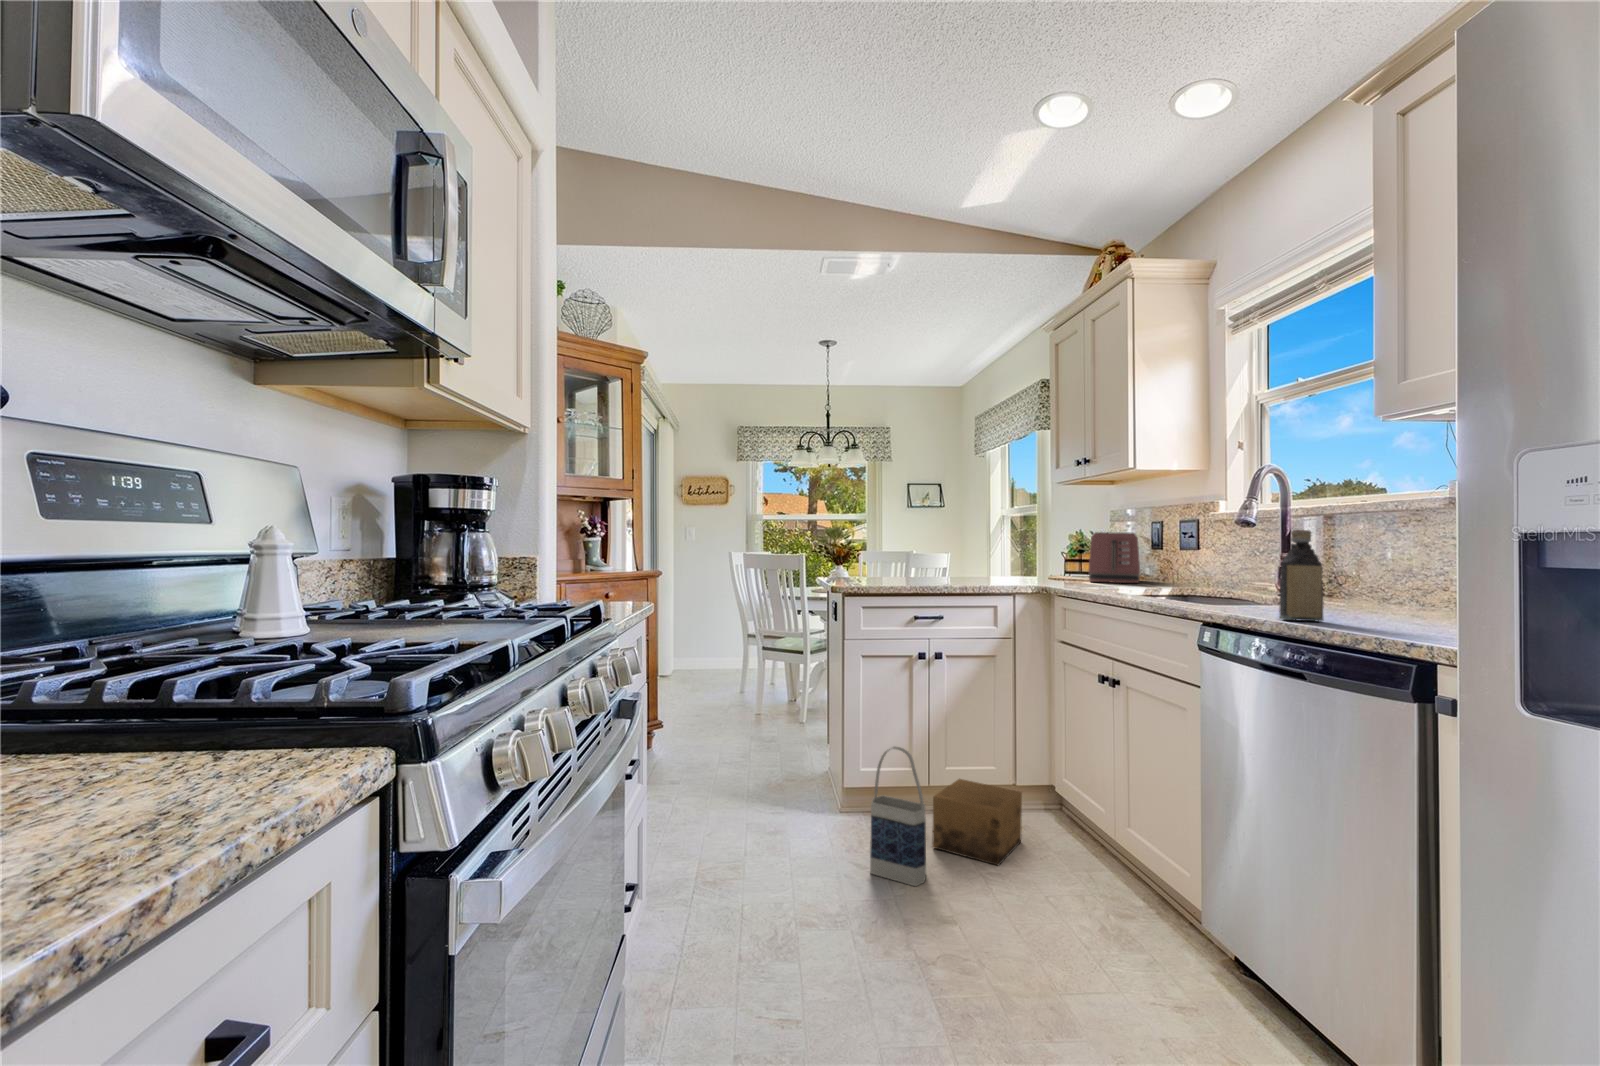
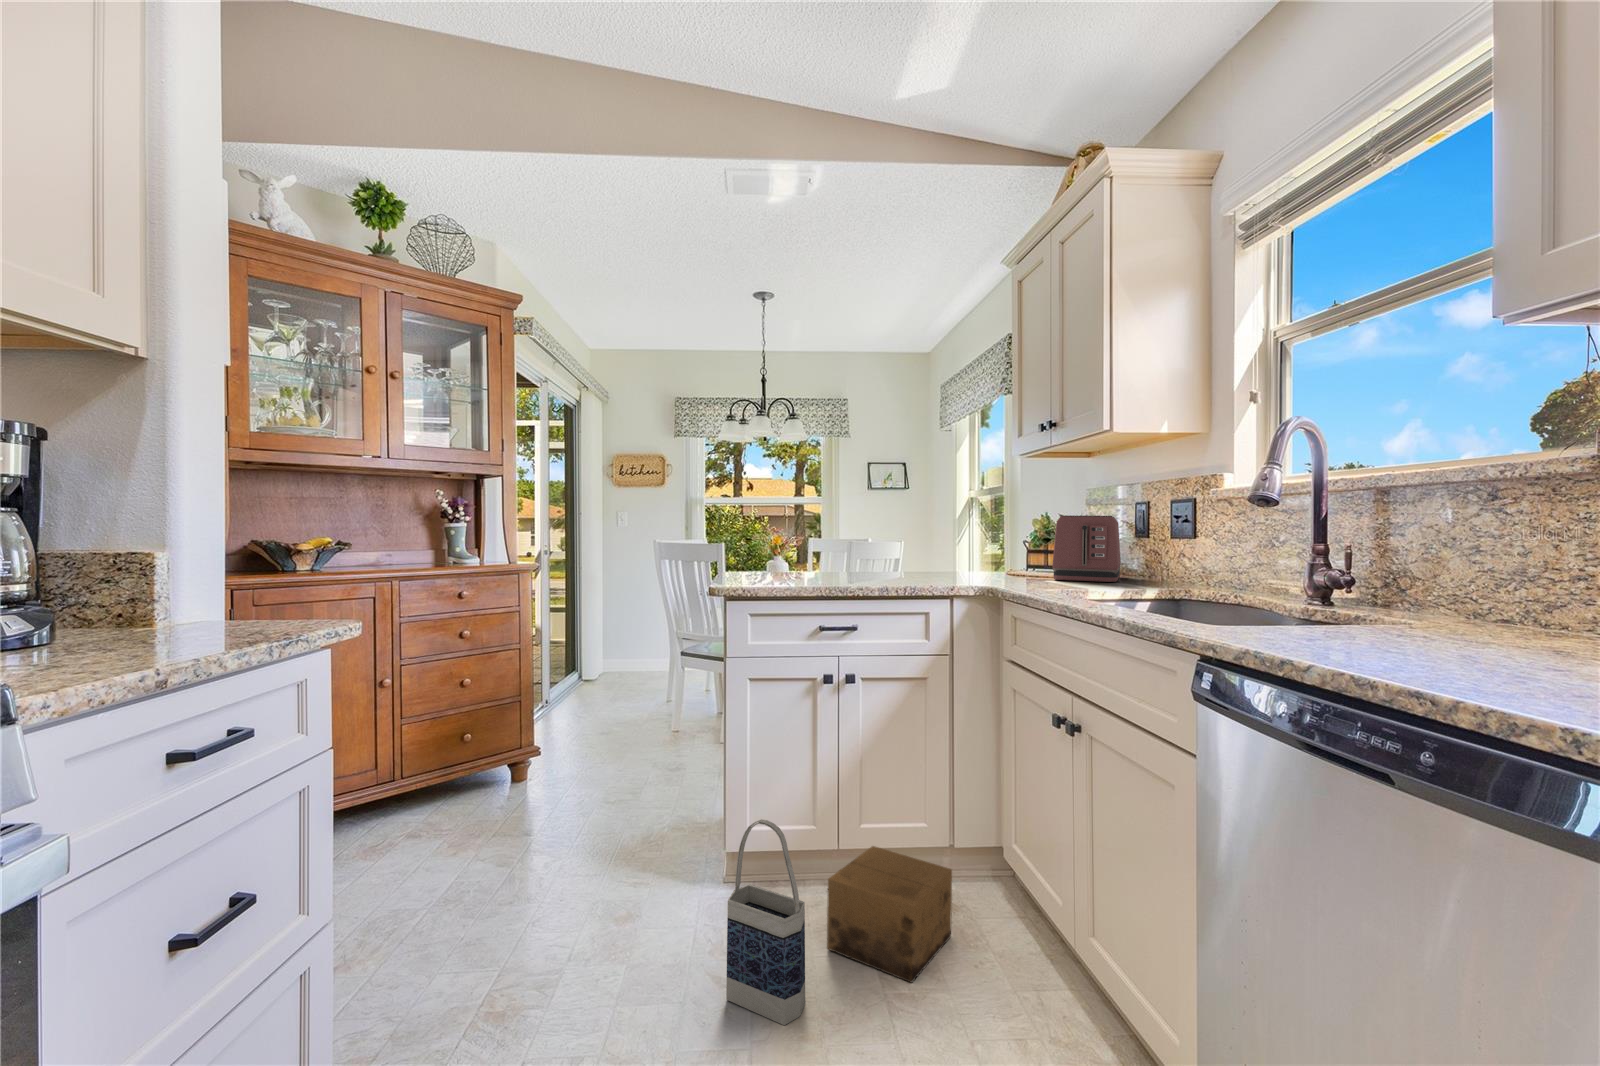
bottle: present [1279,530,1323,621] -> none [1336,507,1419,670]

